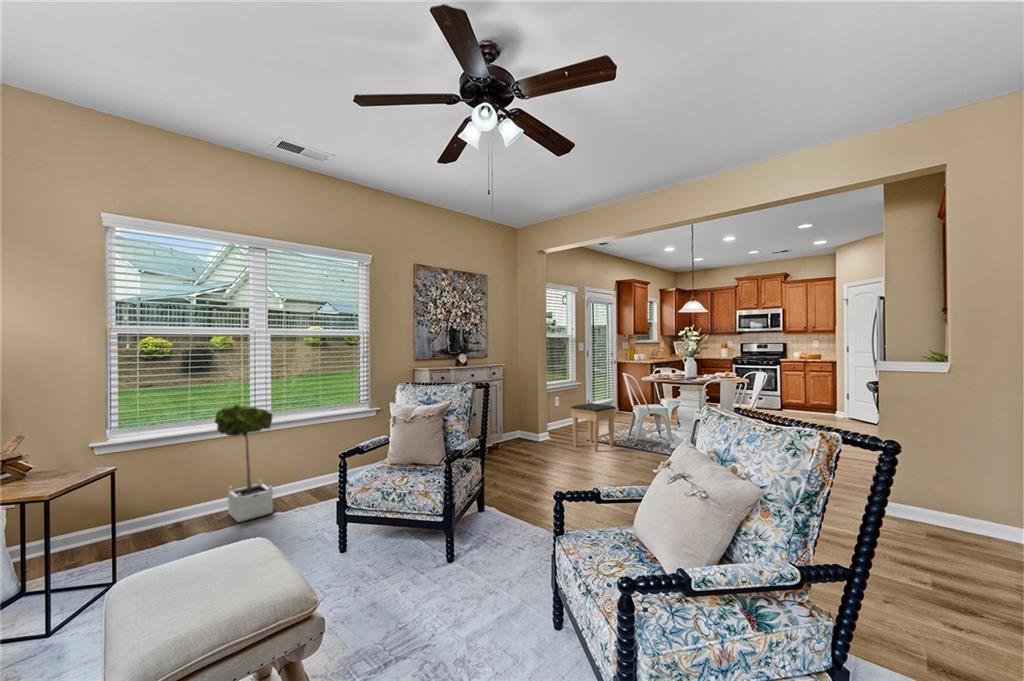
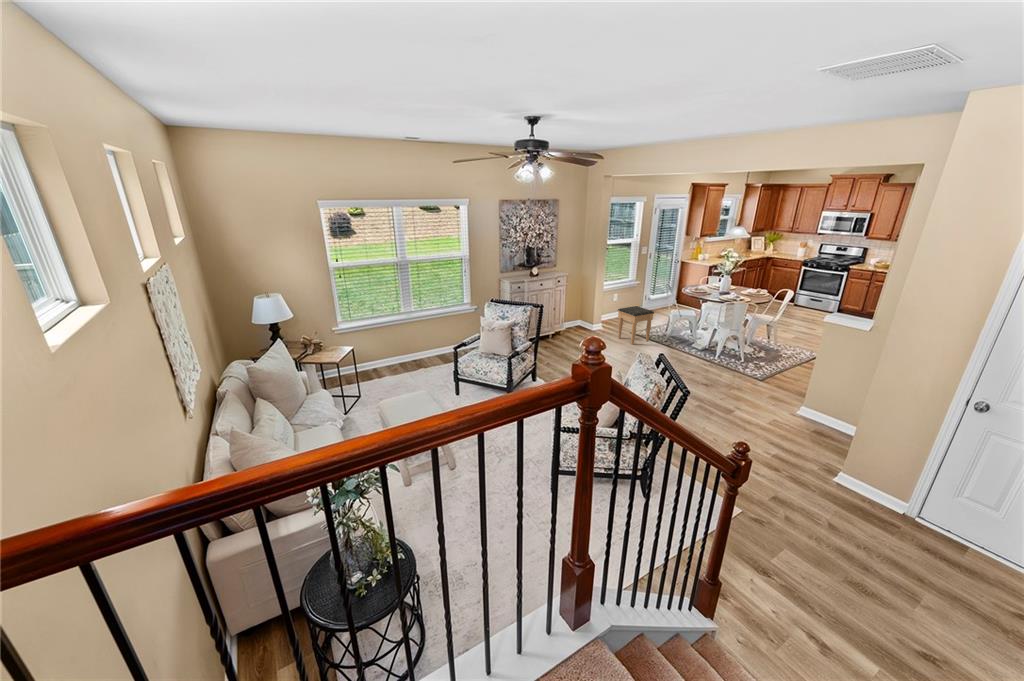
potted tree: present [215,405,273,522] -> none [384,310,418,373]

